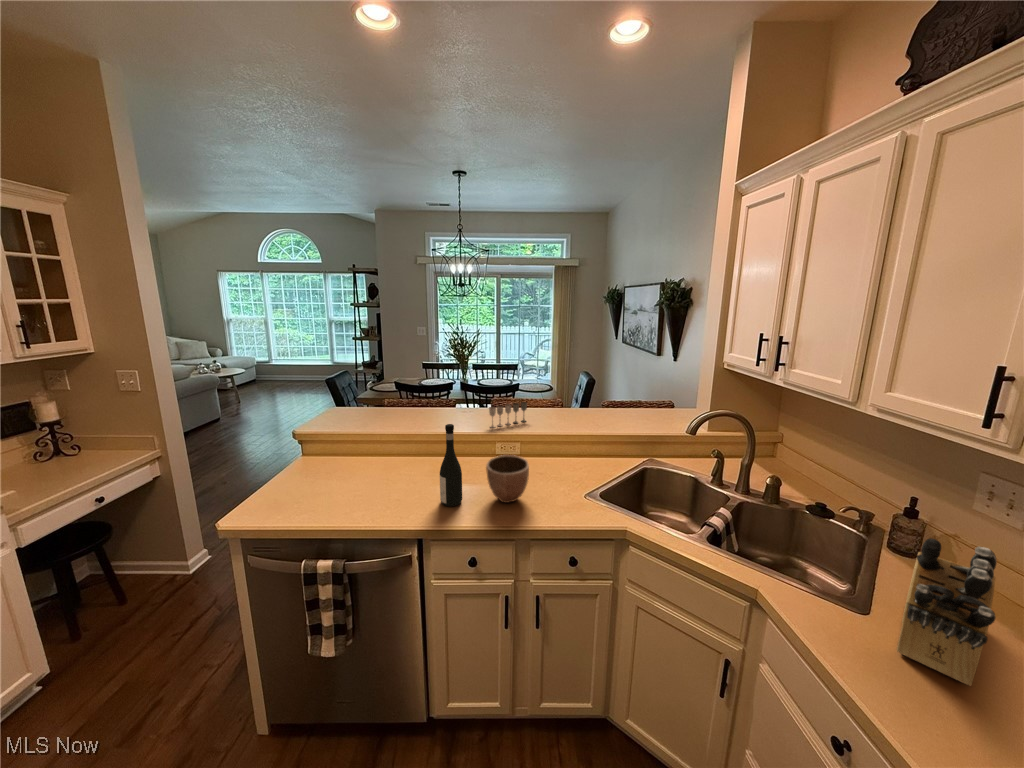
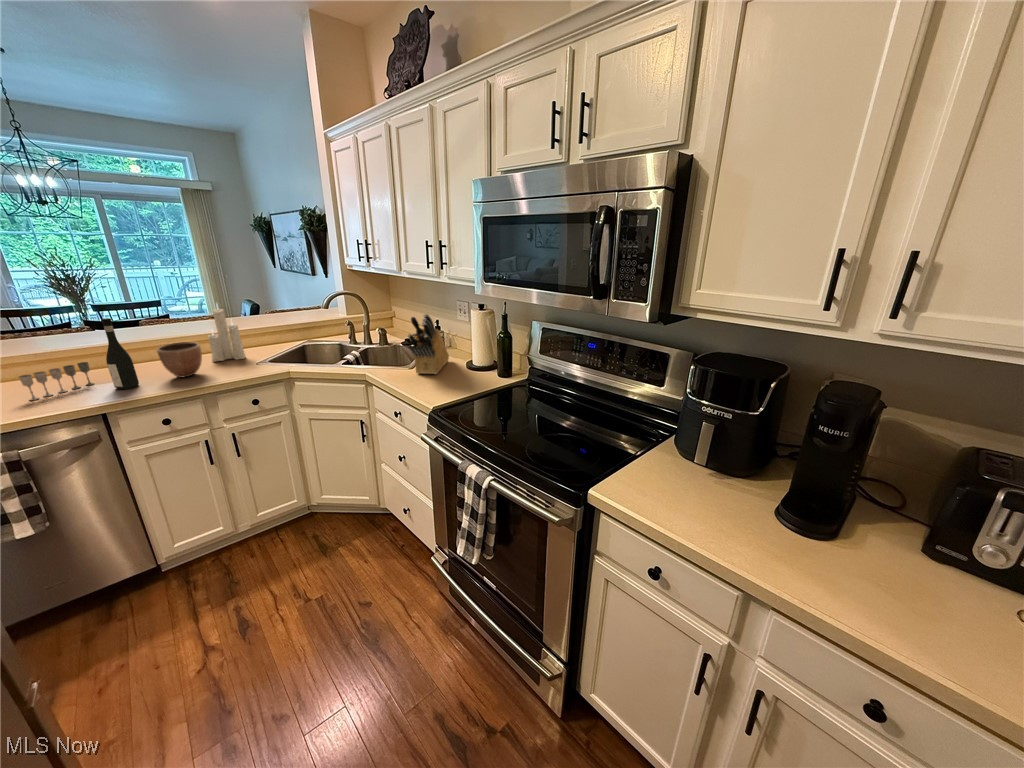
wine glass: present [489,402,527,428] -> present [19,362,94,400]
candle: none [539,402,575,481] -> present [208,306,246,361]

